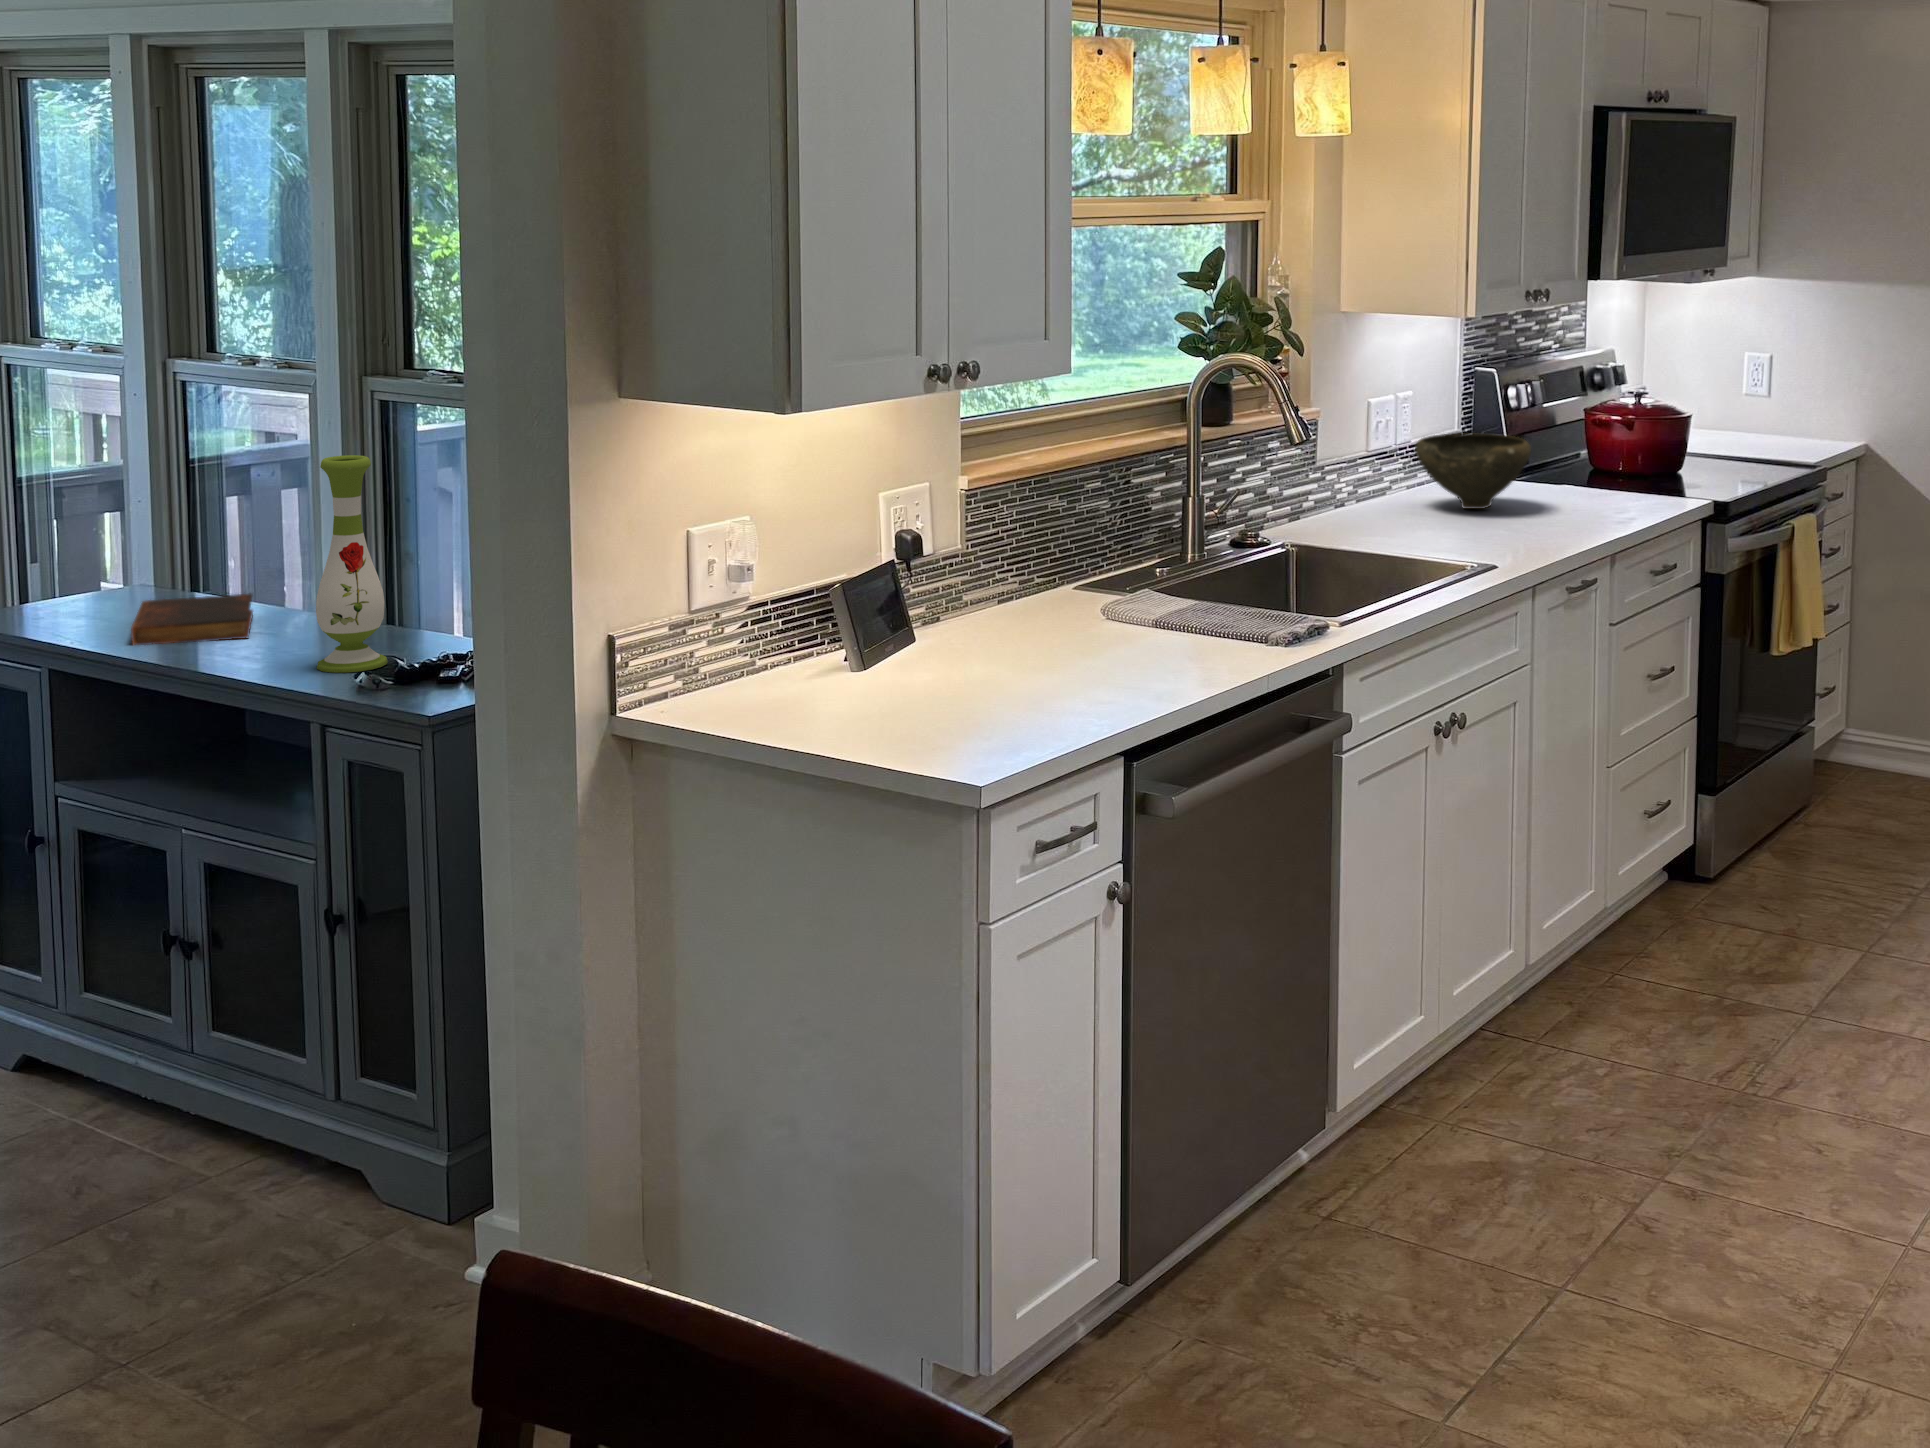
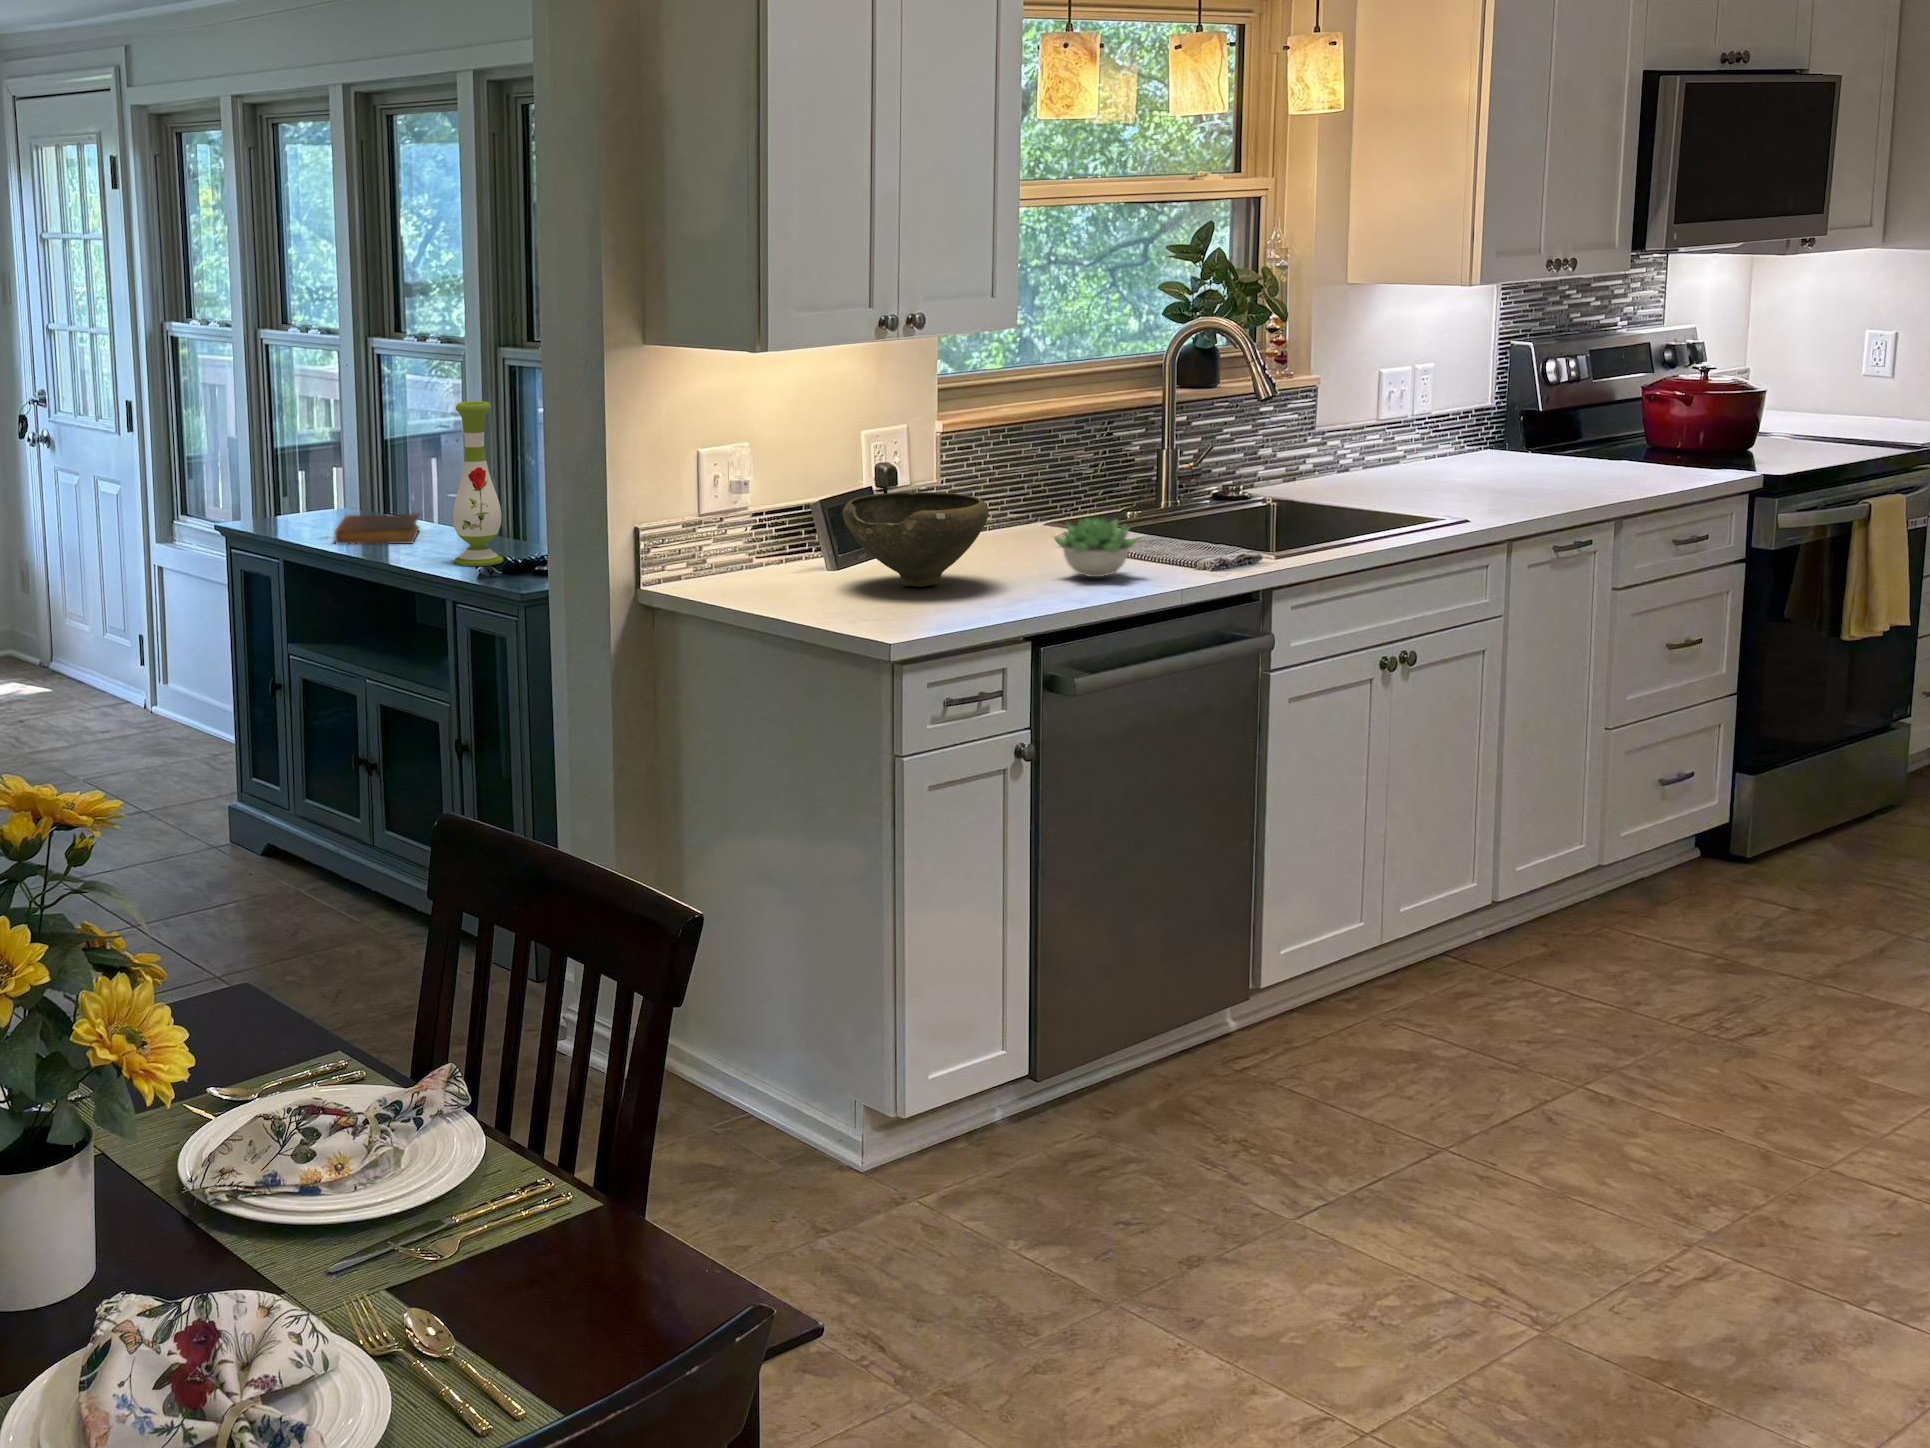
bowl: present [1415,434,1531,509] -> present [843,492,989,587]
succulent plant: none [1122,595,1221,666] -> present [1054,518,1138,577]

